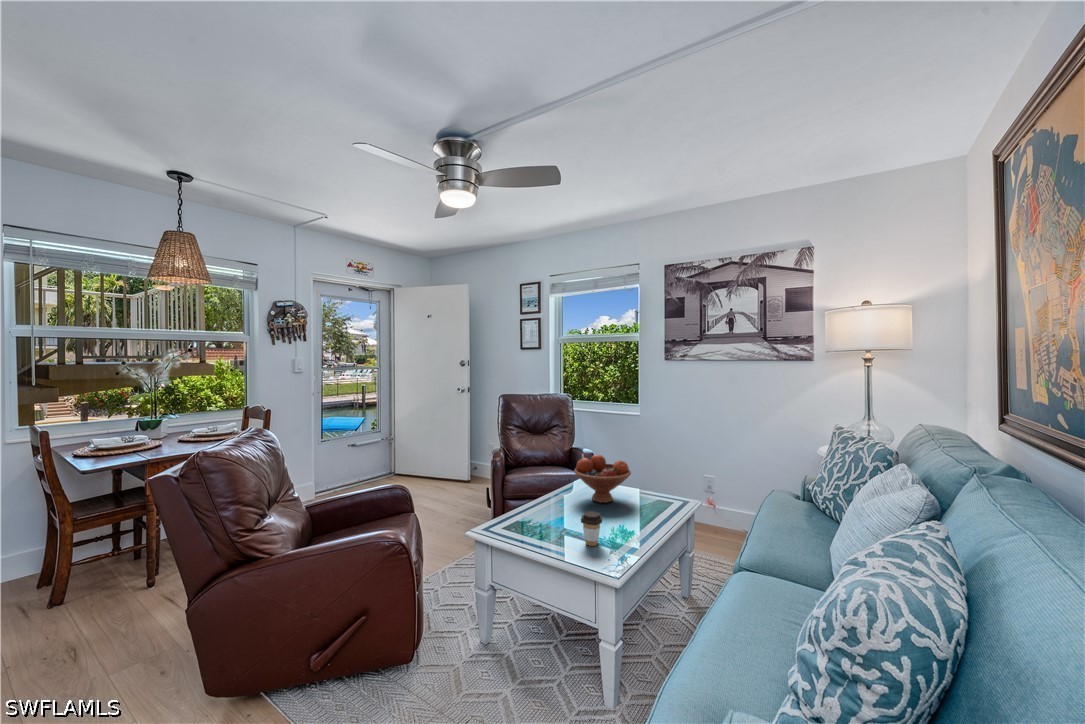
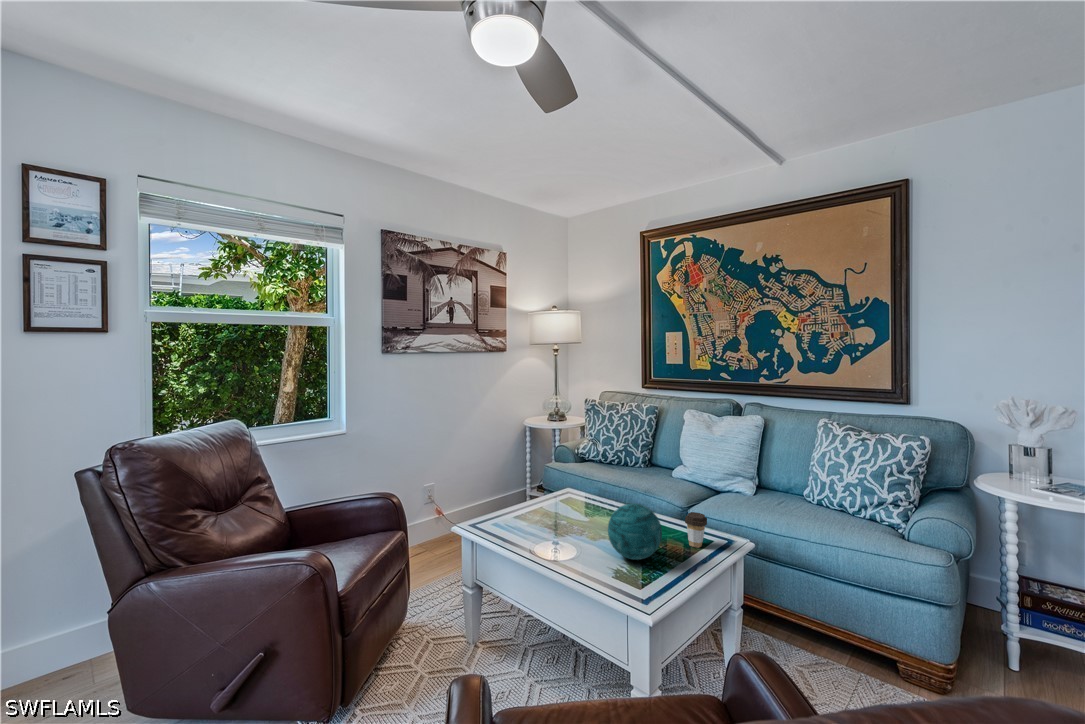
fruit bowl: present [574,455,631,503] -> none [523,473,592,531]
decorative orb: none [533,478,576,523] -> present [608,503,662,560]

